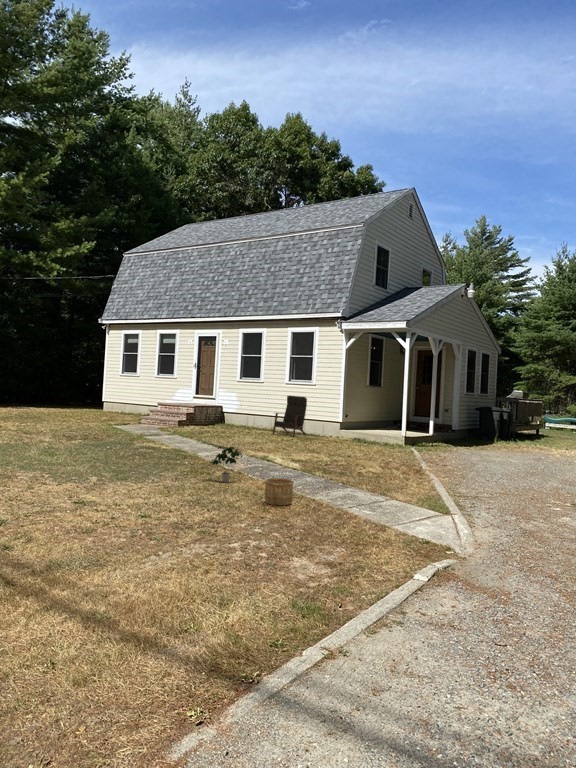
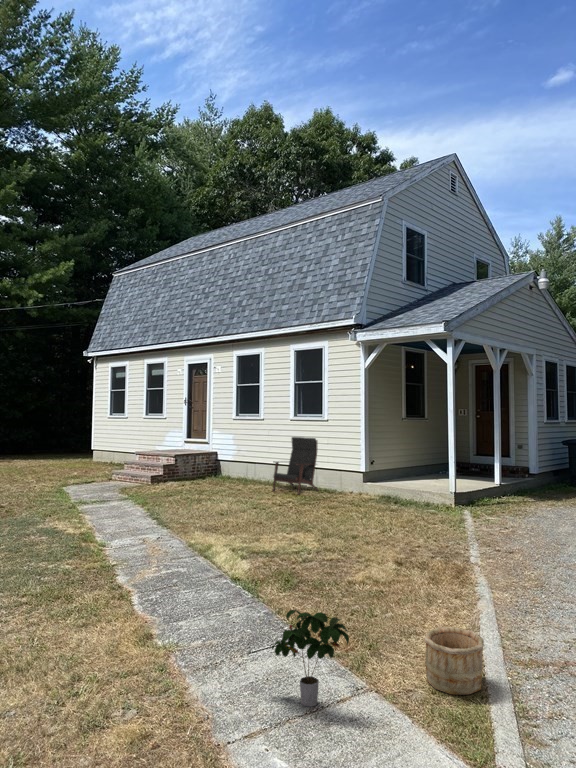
potted plant: present [211,446,242,482] -> present [272,609,349,707]
wooden bucket: present [265,478,294,505] -> present [424,627,484,695]

